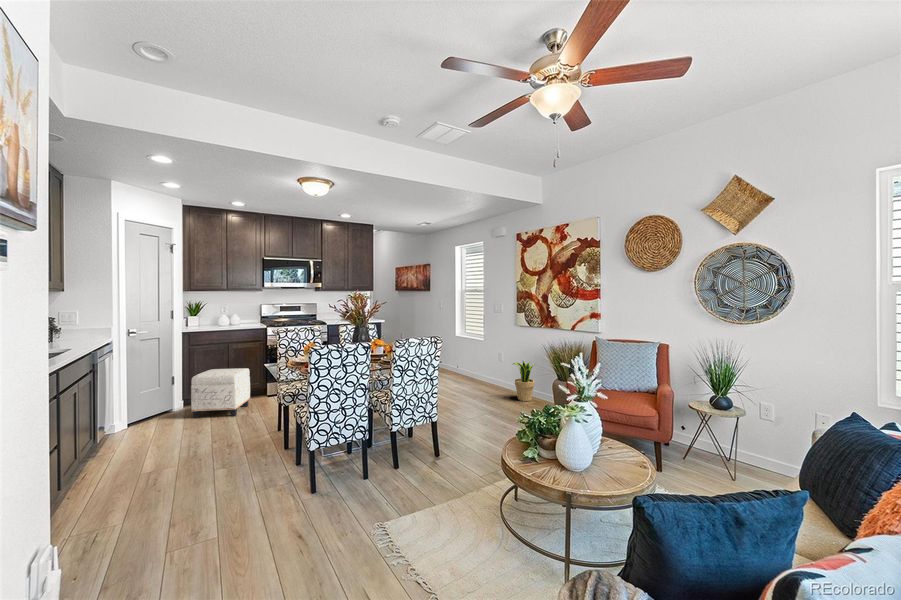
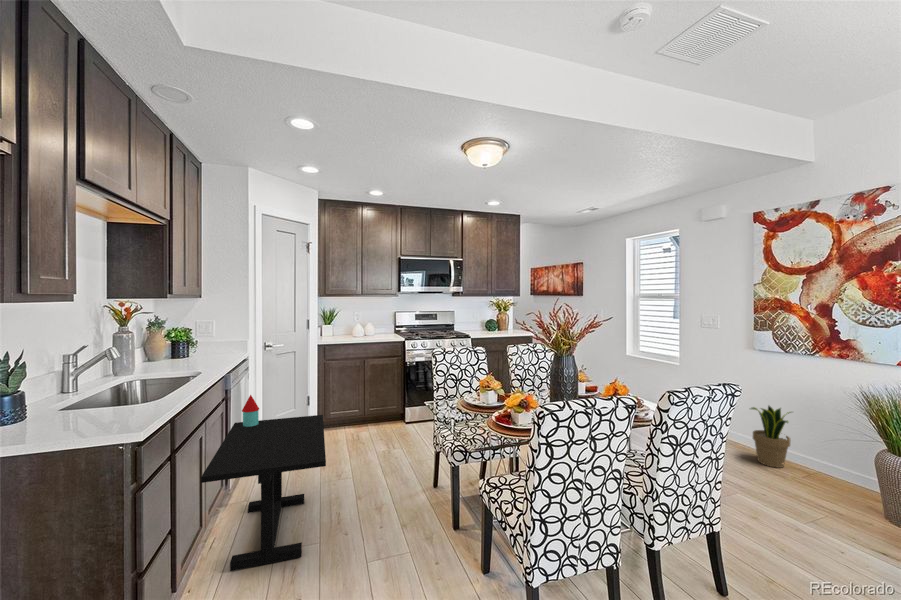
side table: none [77,366,182,484] -> present [201,395,326,571]
ottoman: present [191,368,250,418] -> none [328,390,390,453]

